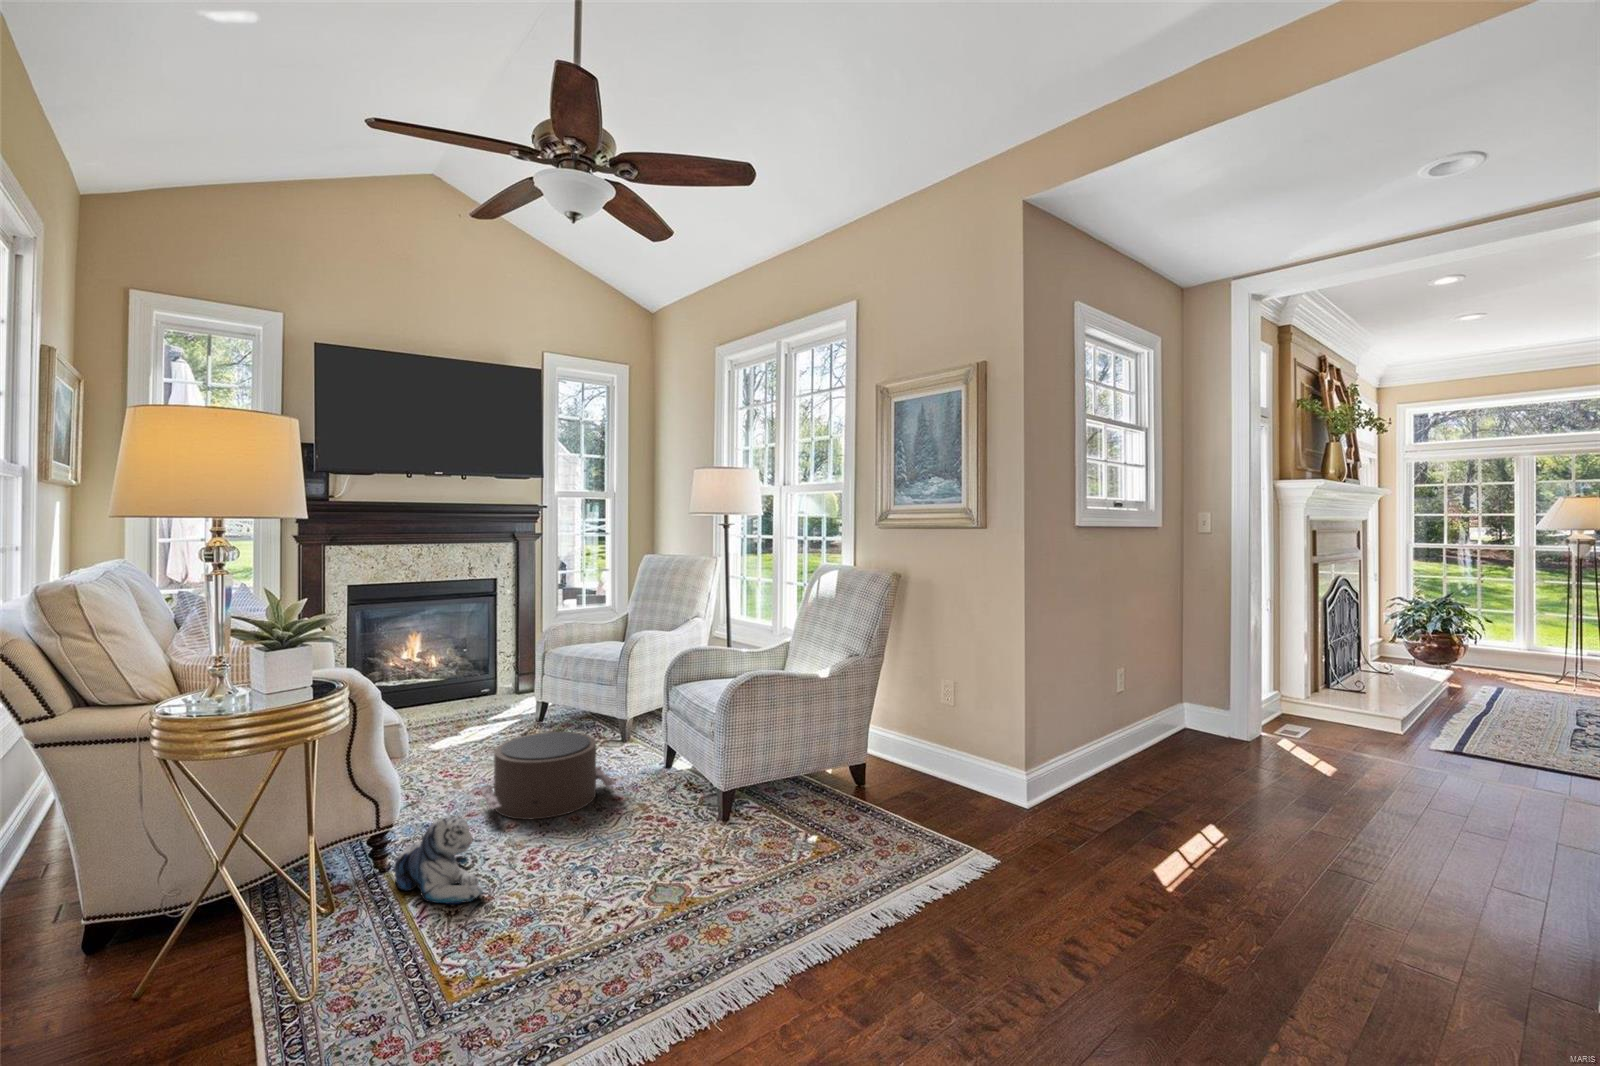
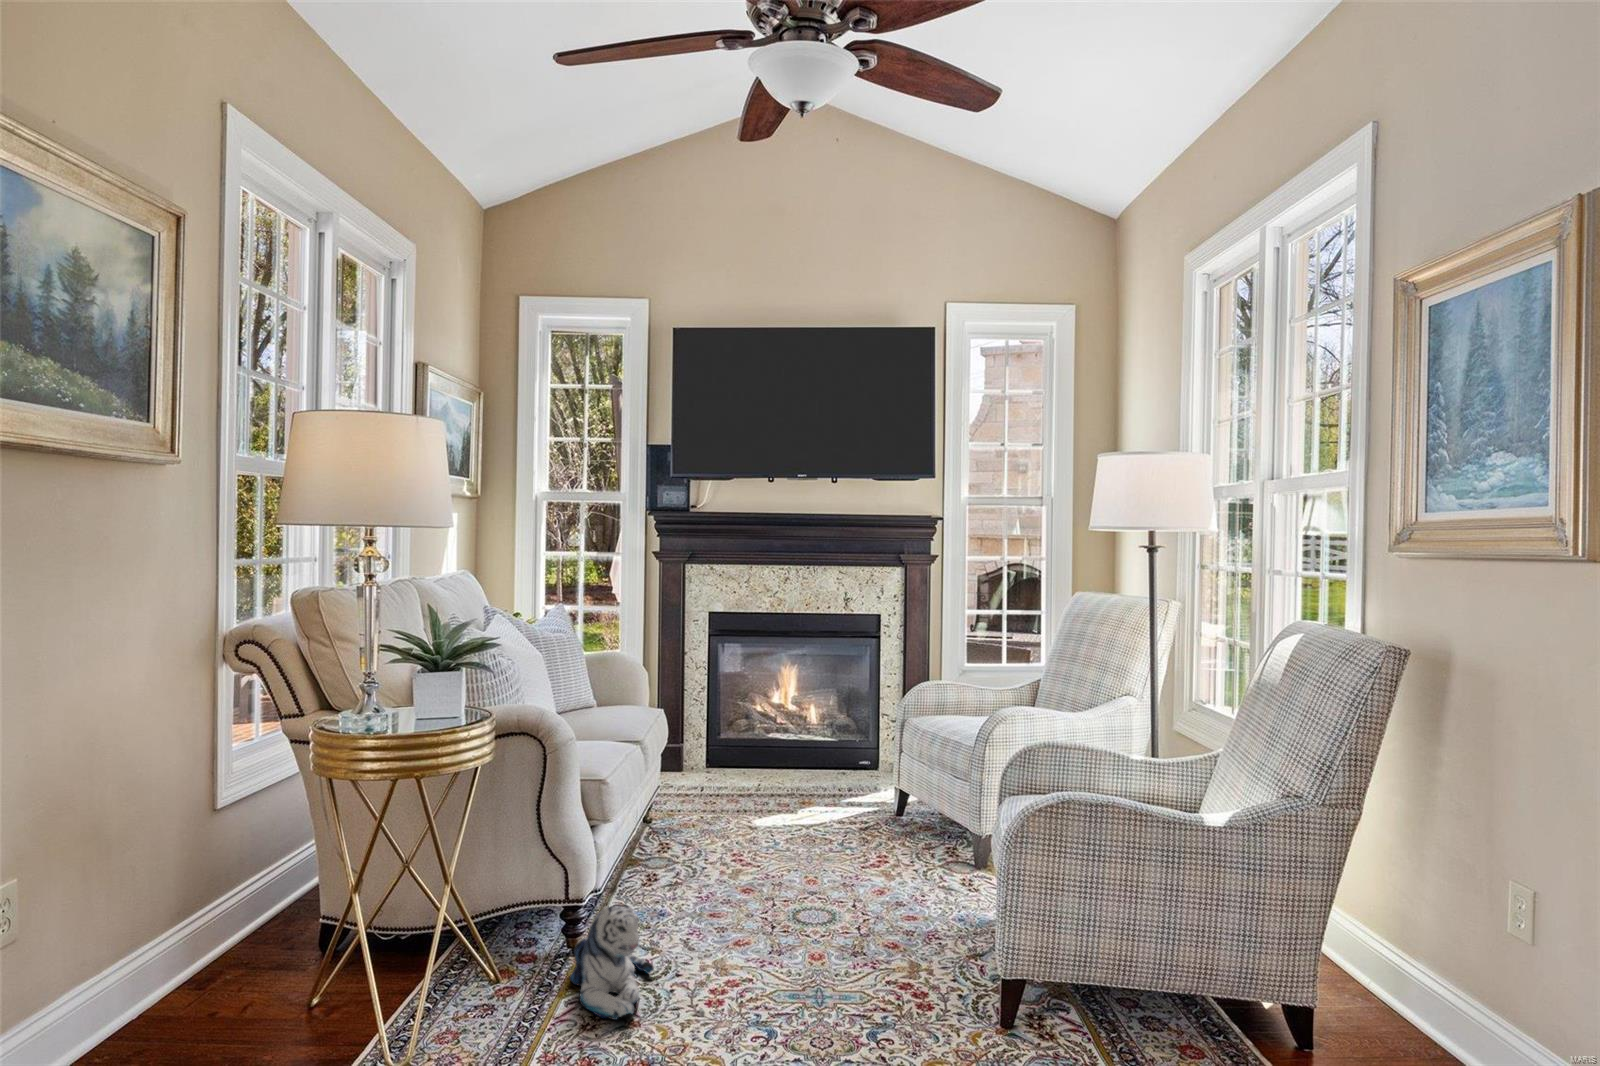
pouf: present [482,732,616,820] -> none [718,829,892,948]

